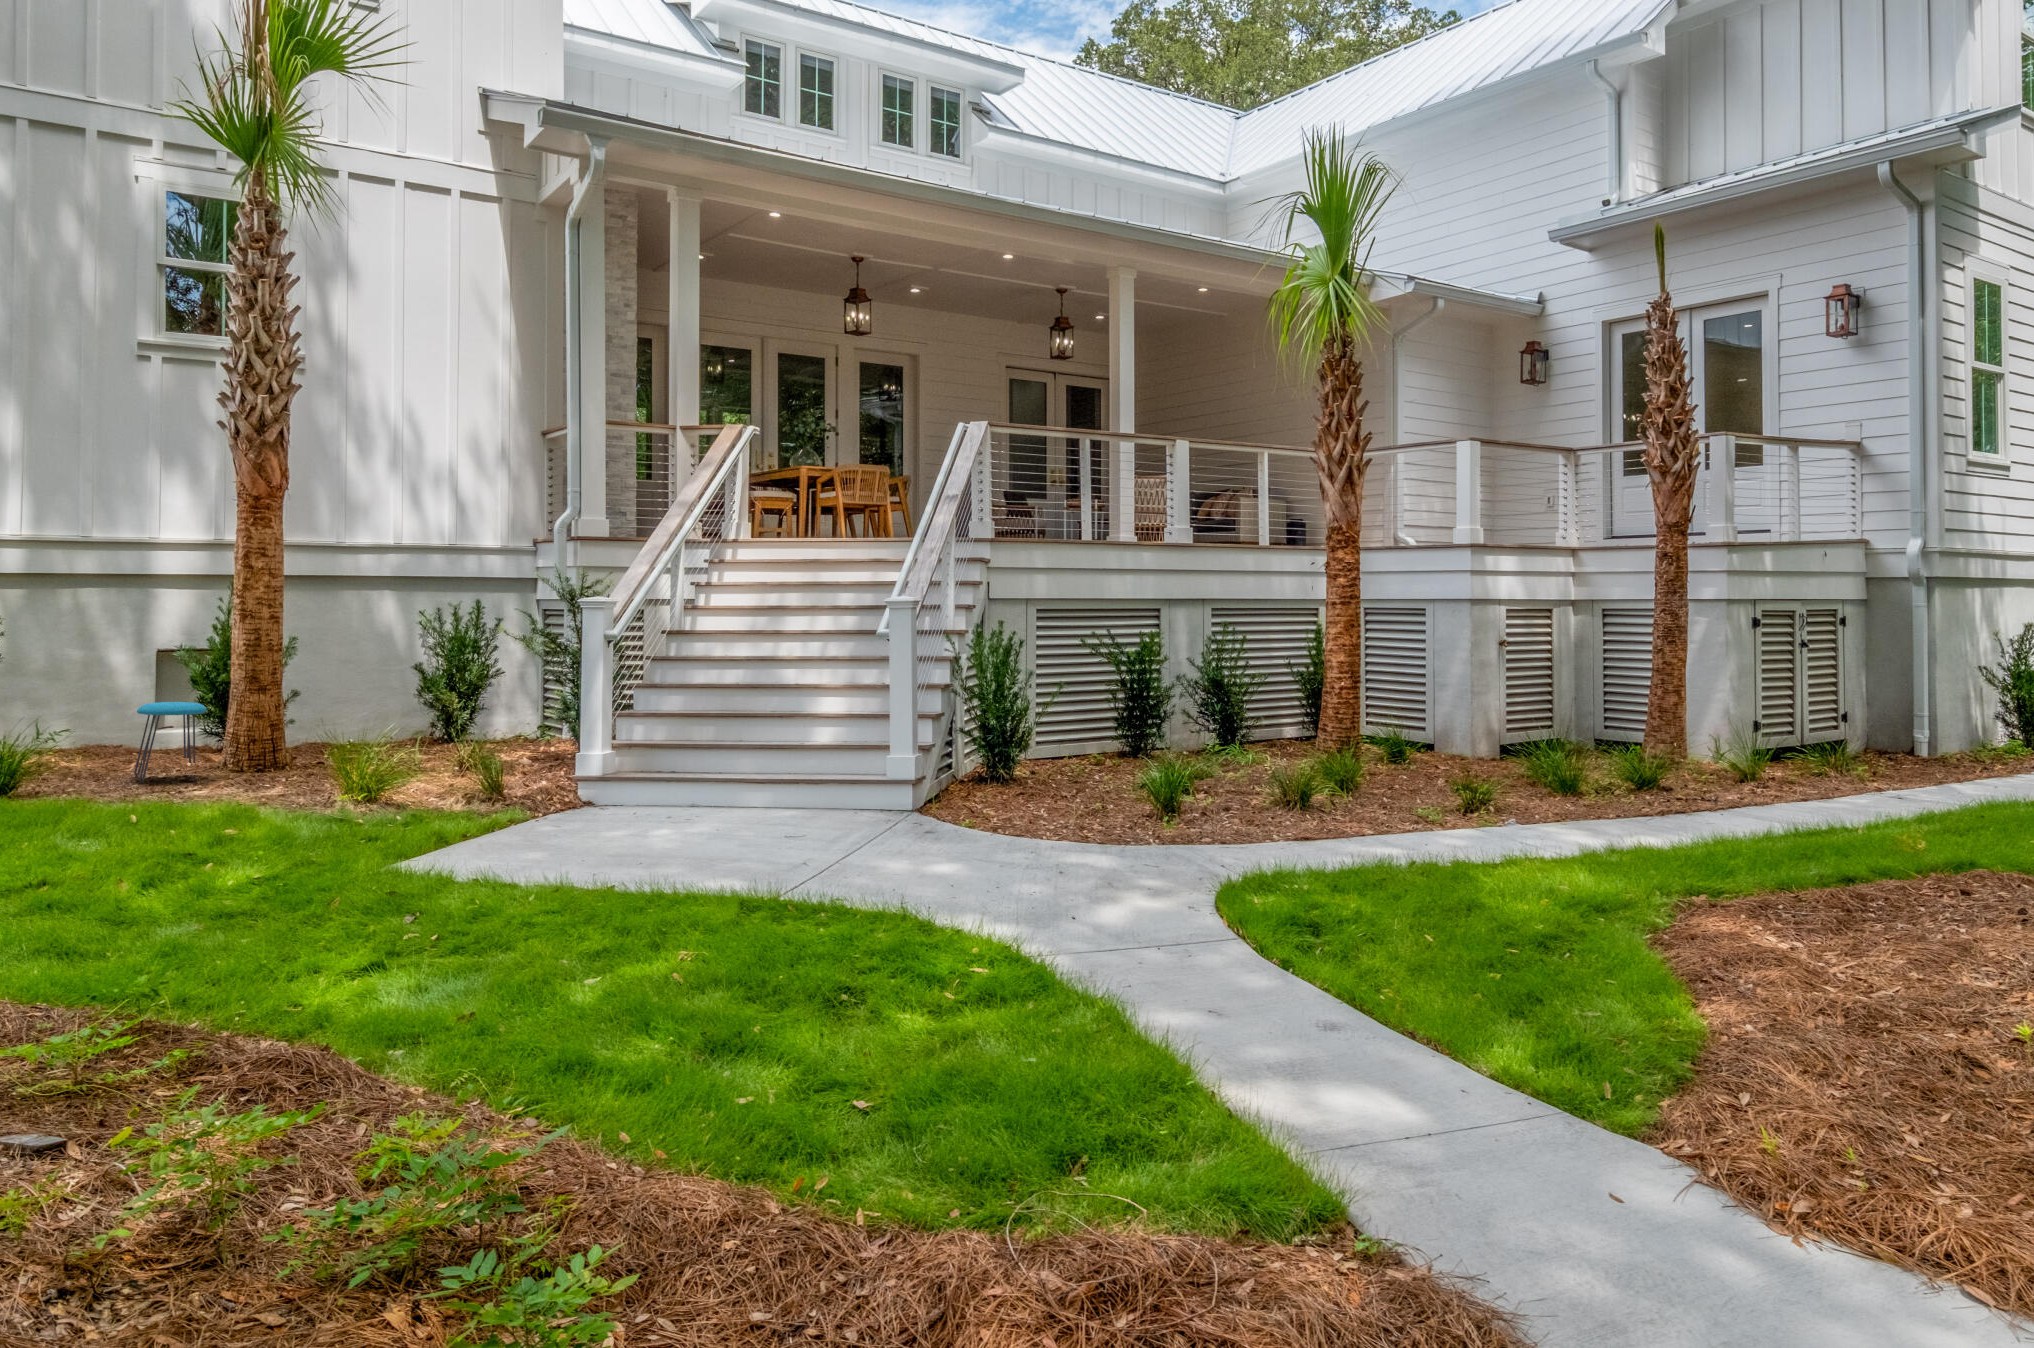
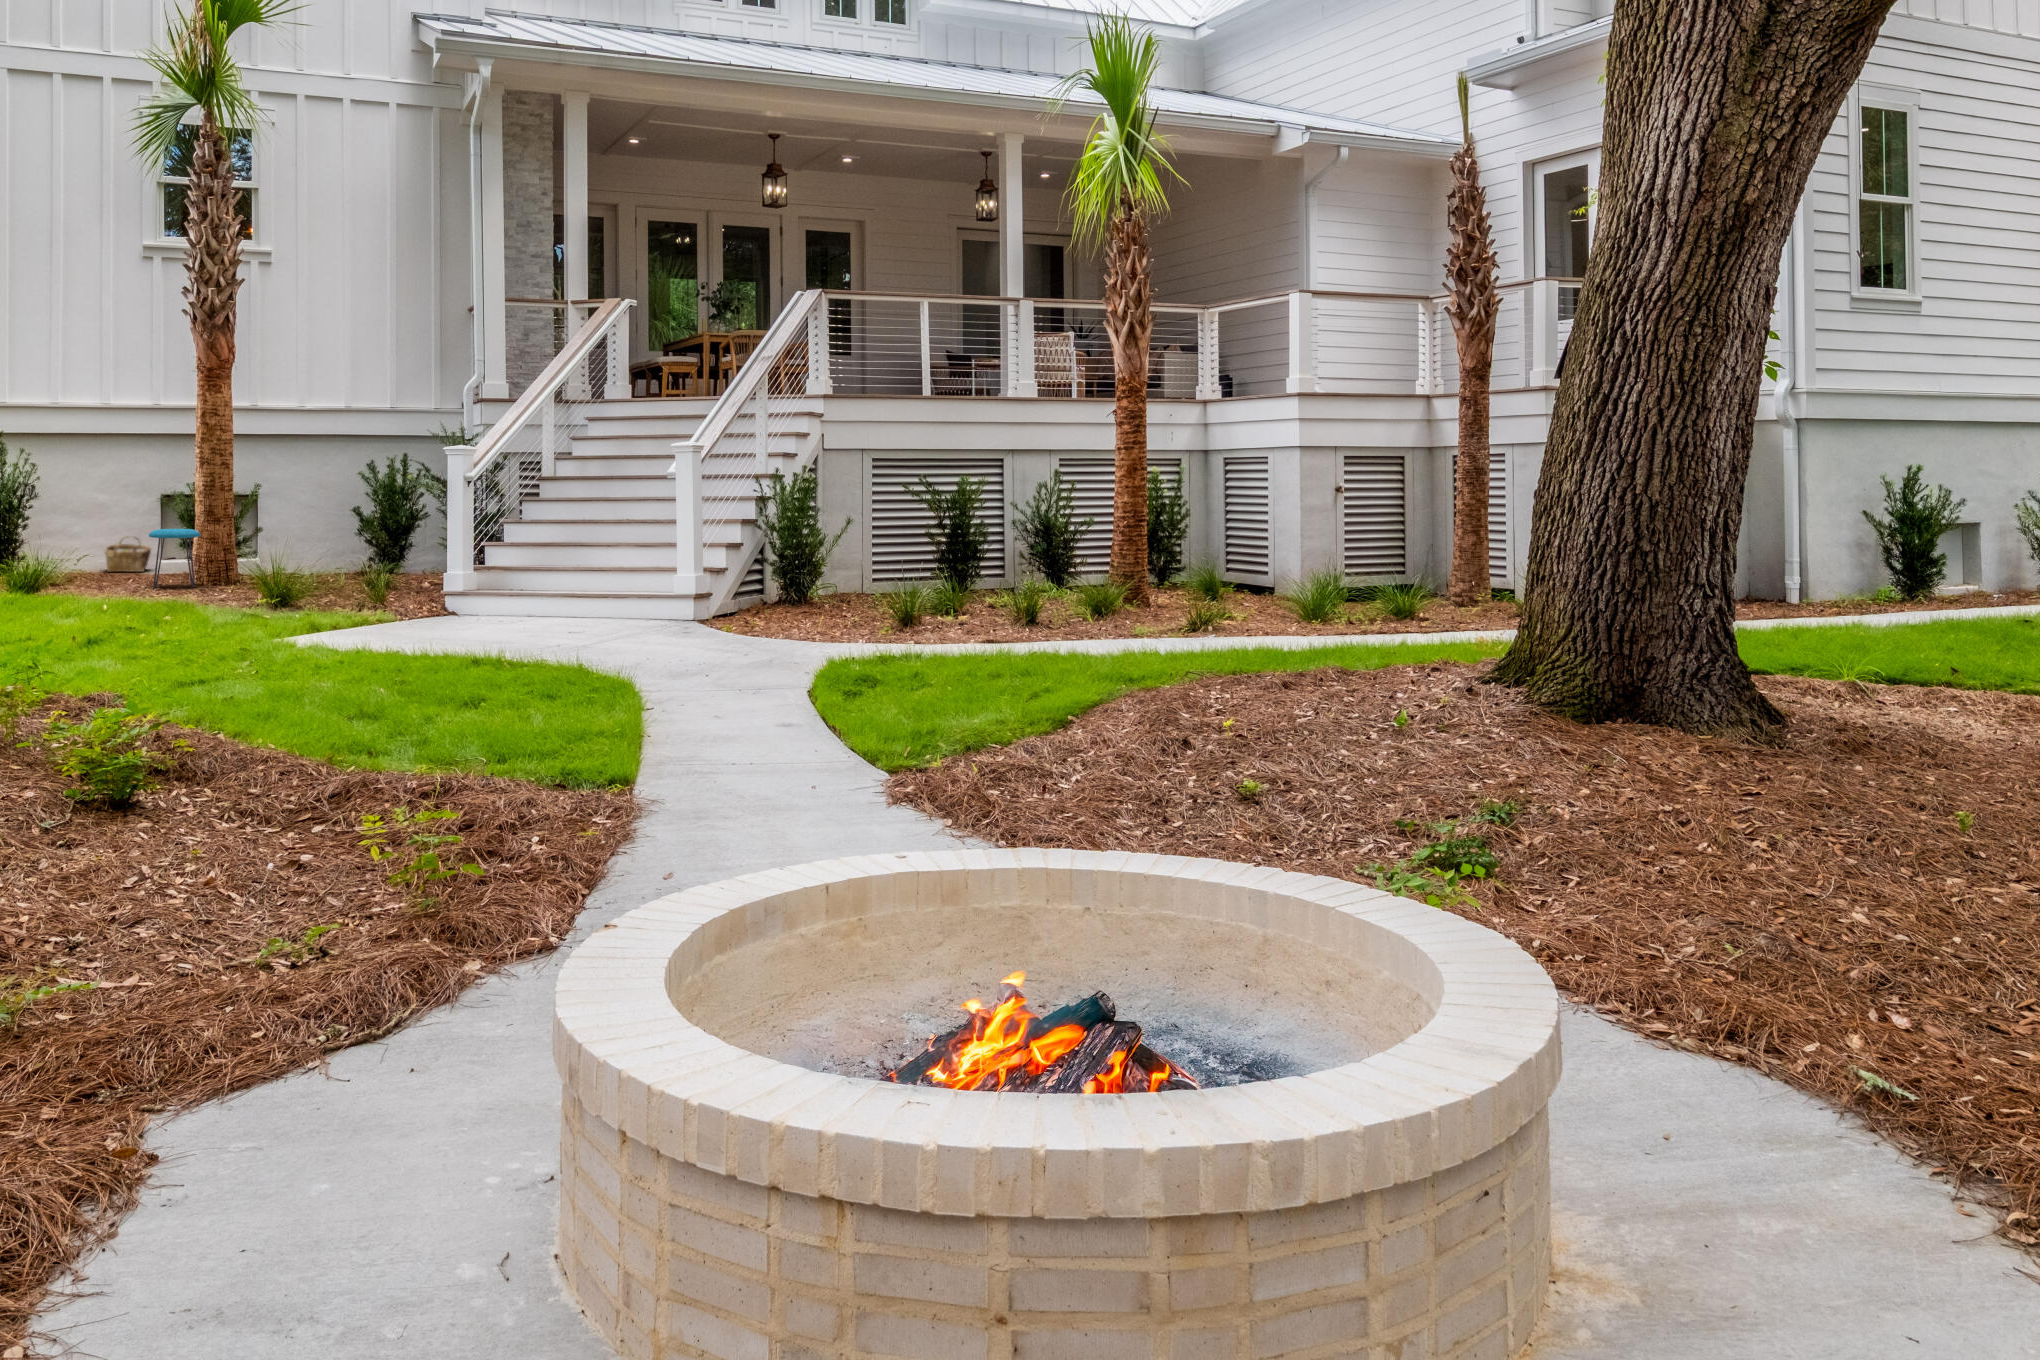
woven basket: none [46,709,108,759] -> present [104,536,151,572]

